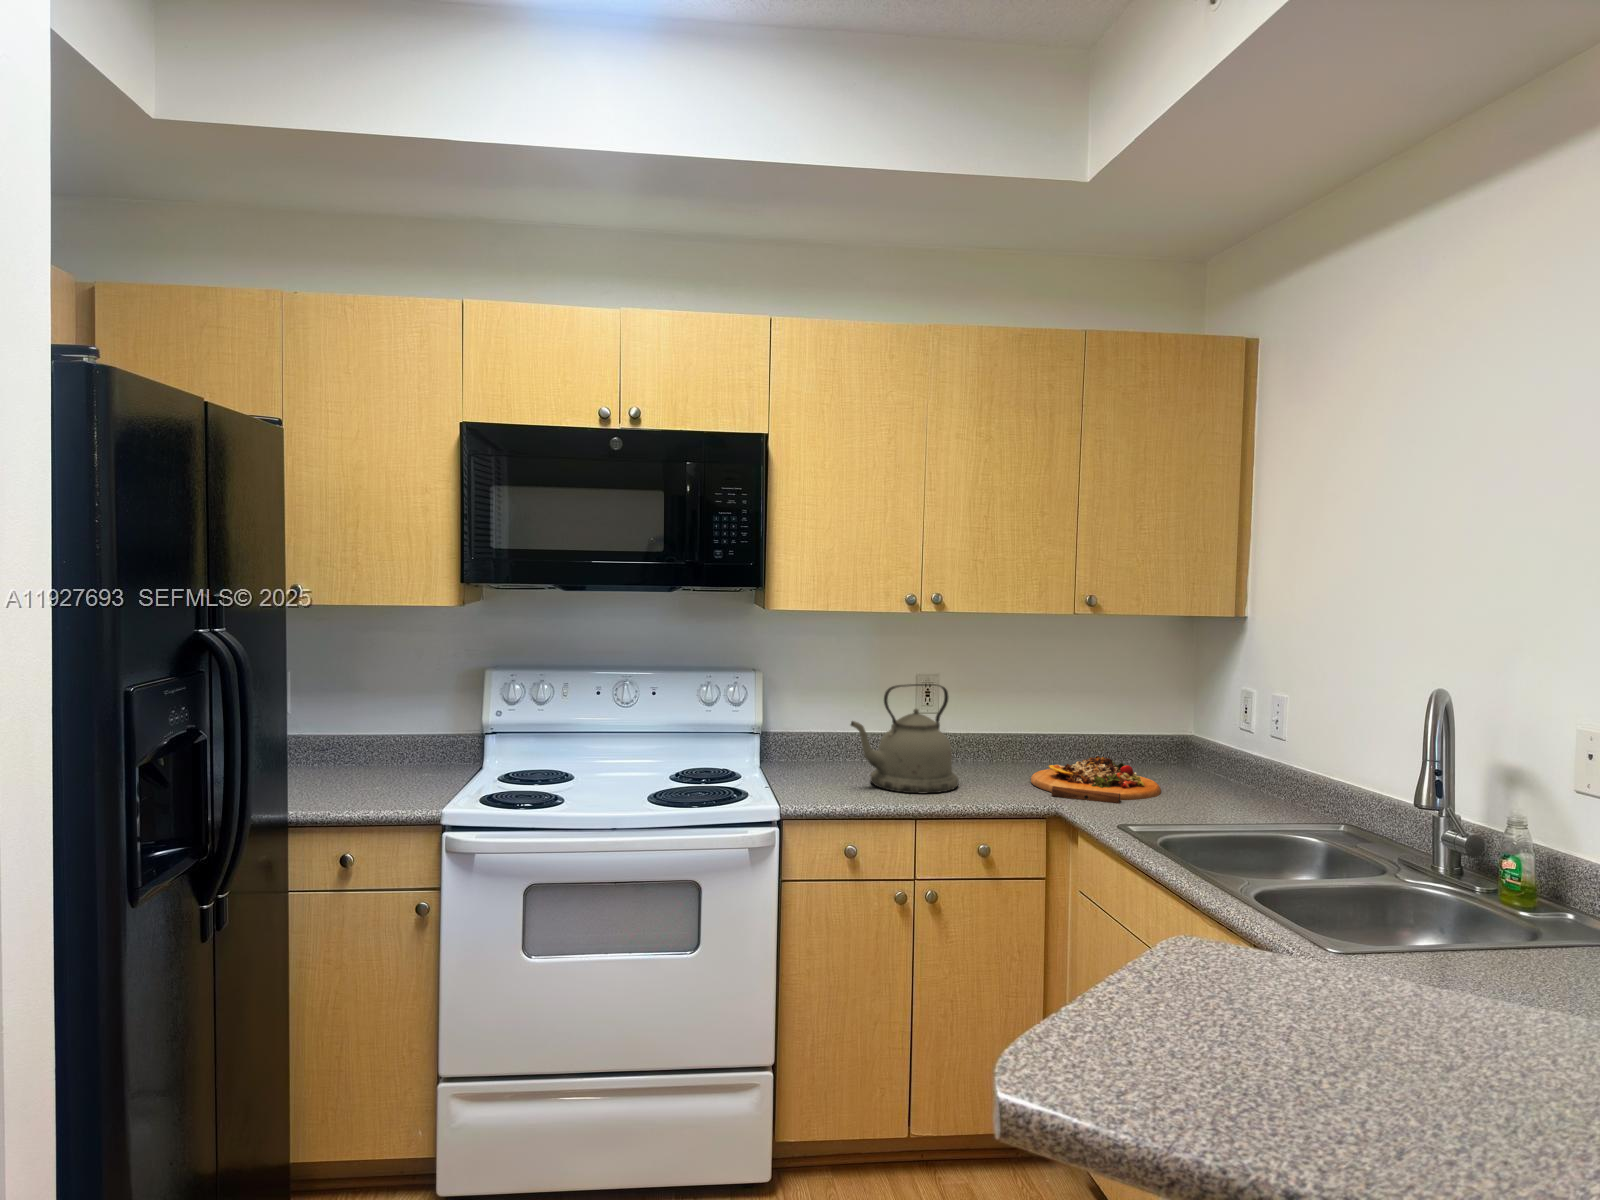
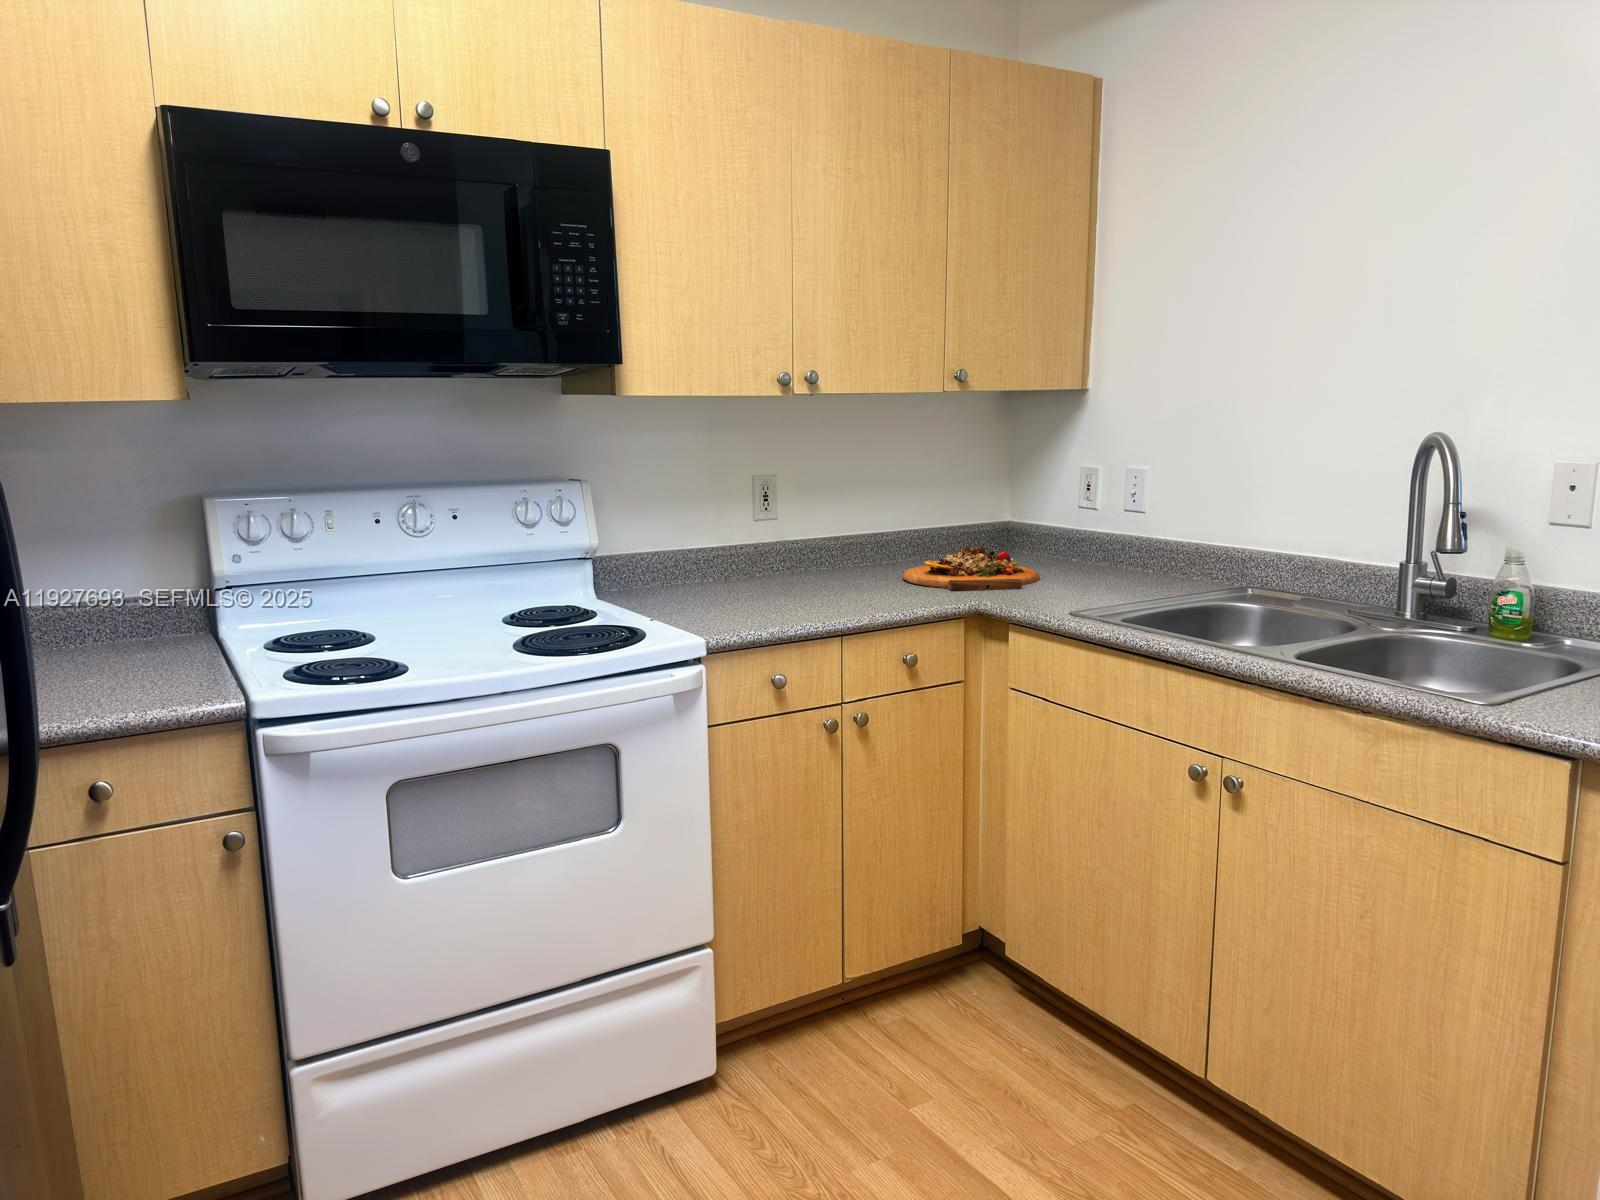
kettle: present [851,684,958,793] -> none [736,479,849,606]

